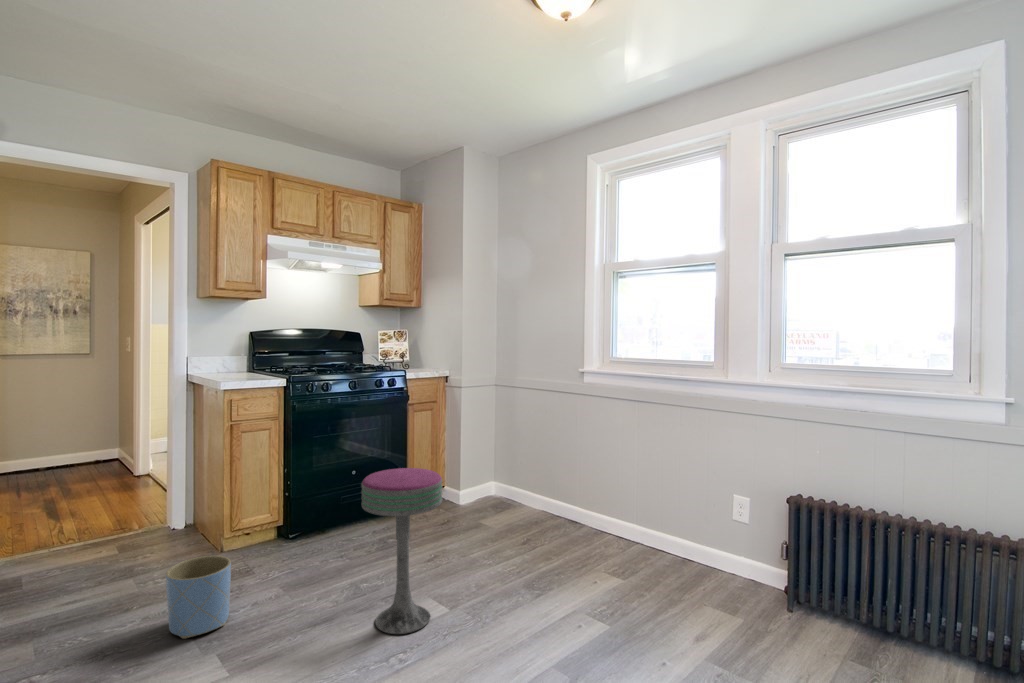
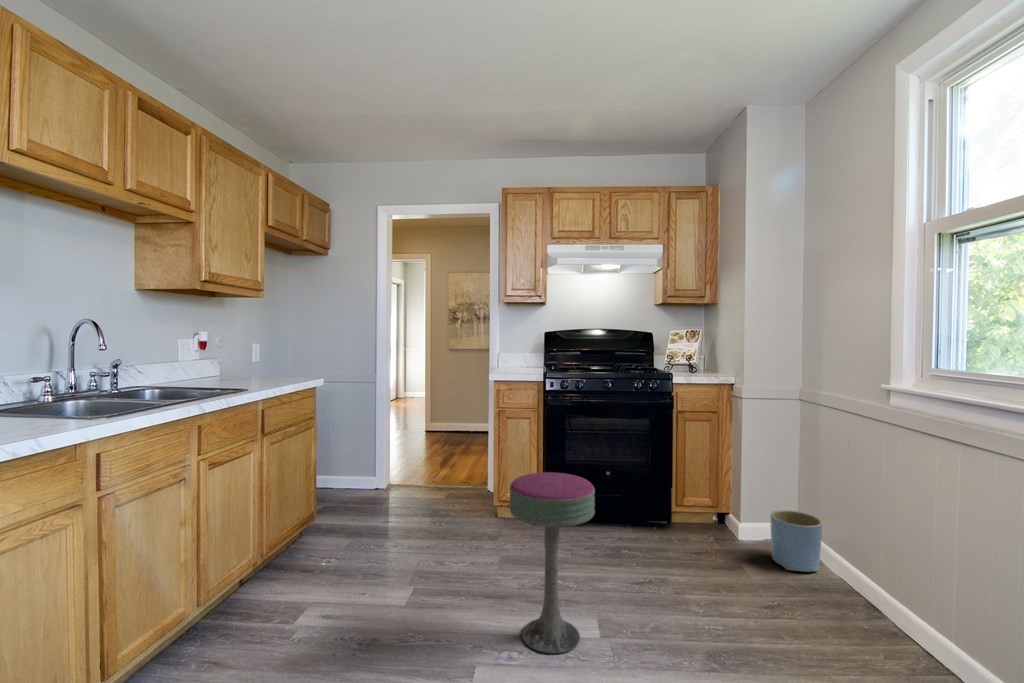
planter: present [166,556,231,639] -> present [770,510,822,572]

